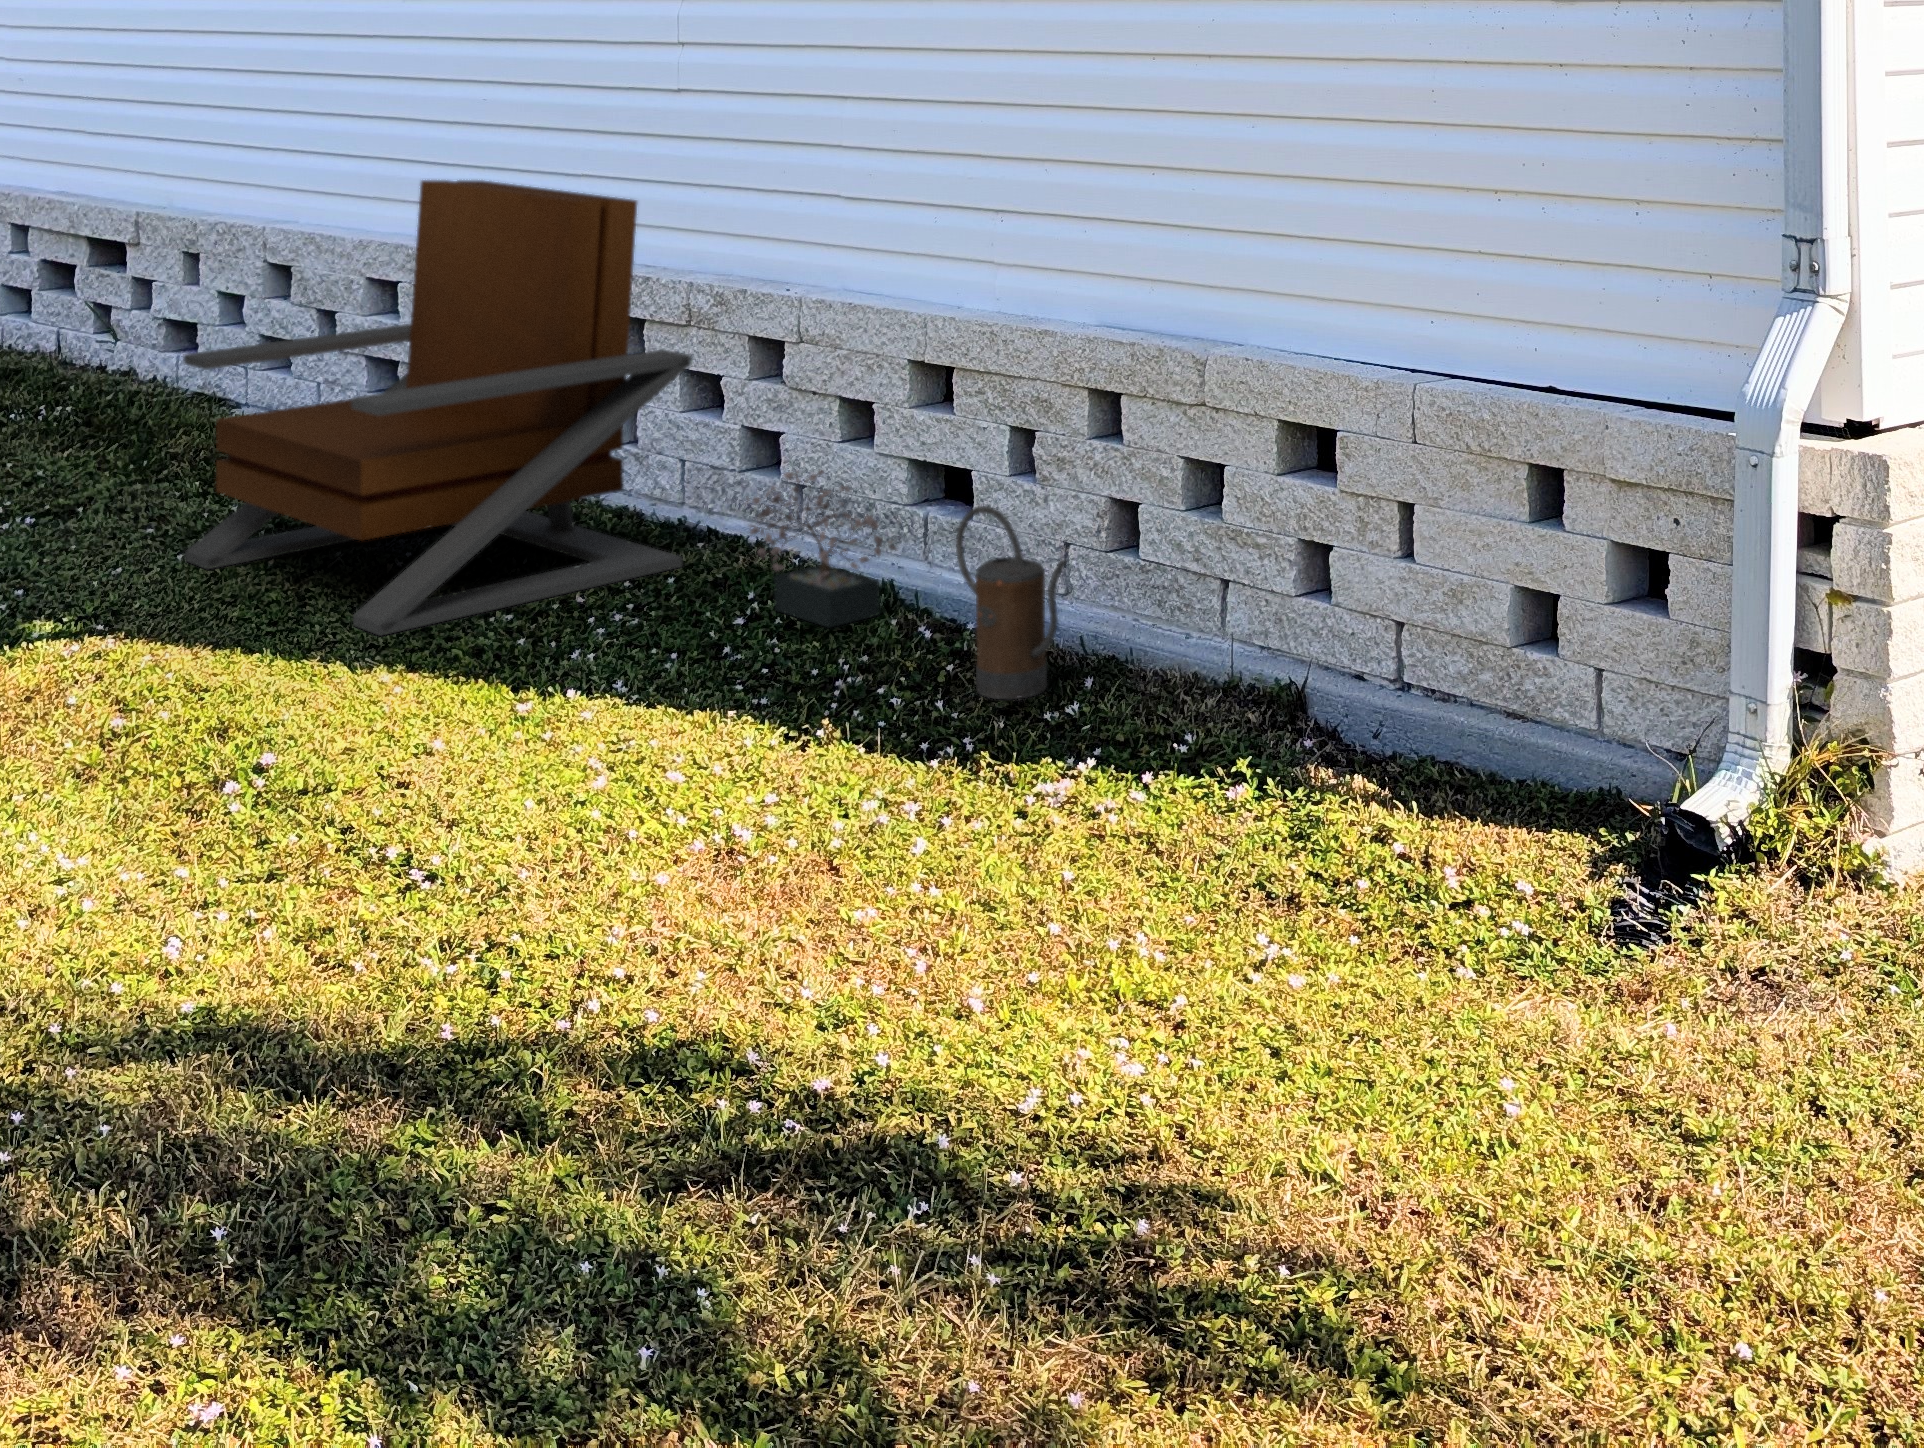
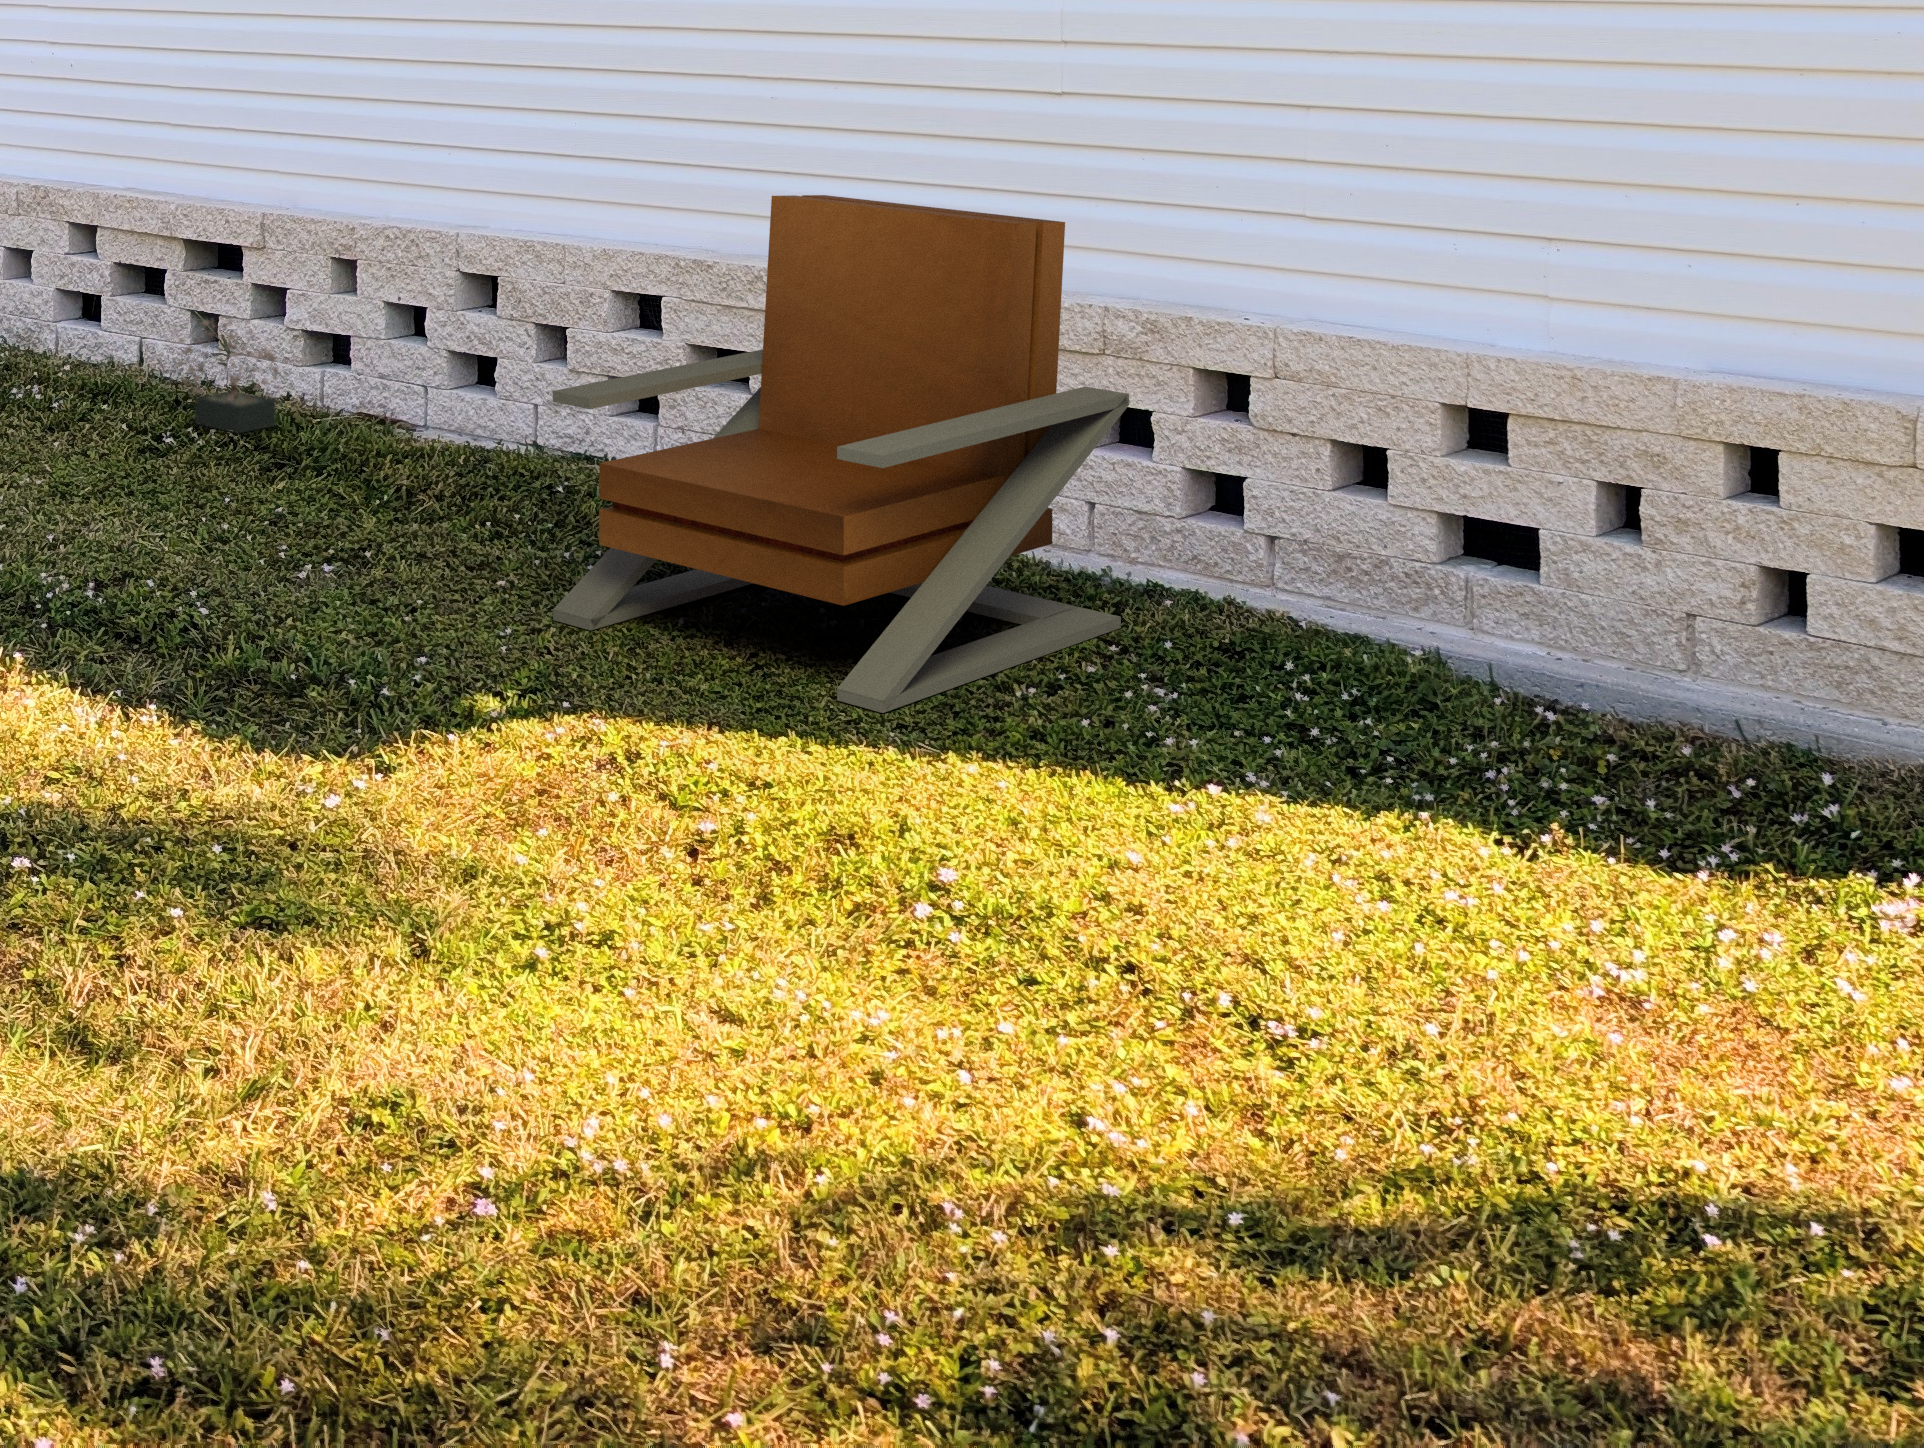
decorative plant: present [745,470,896,627] -> present [173,320,287,434]
watering can: present [956,506,1067,699] -> none [1591,575,1763,792]

